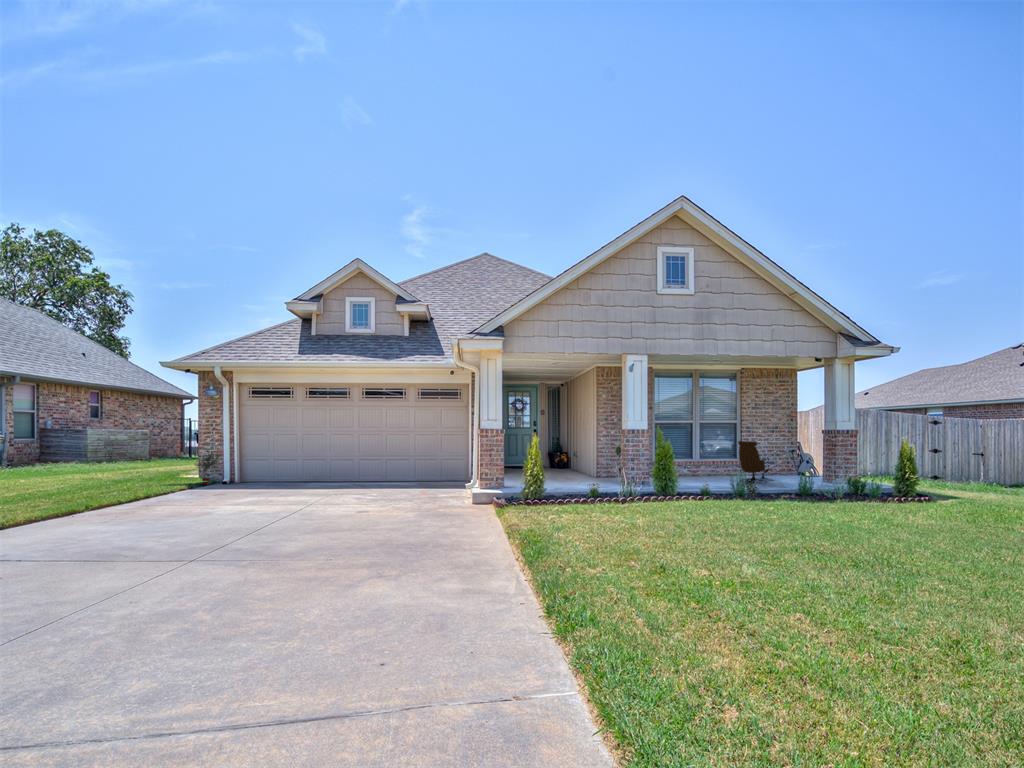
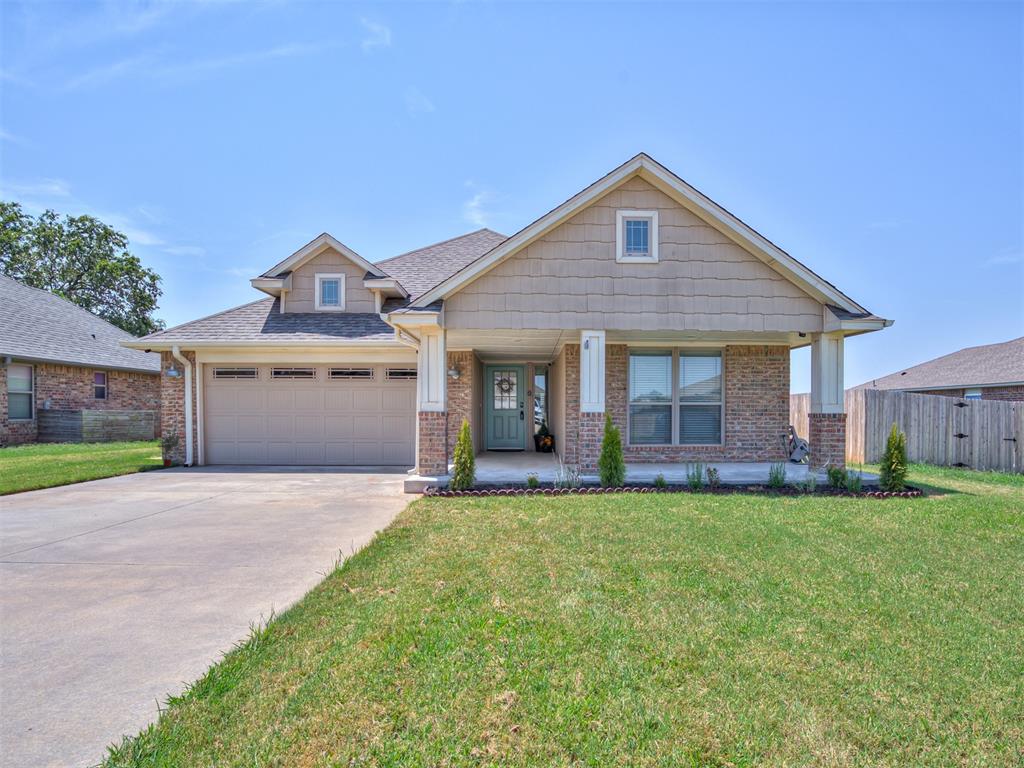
lounge chair: present [738,441,770,482] -> none [718,425,758,472]

